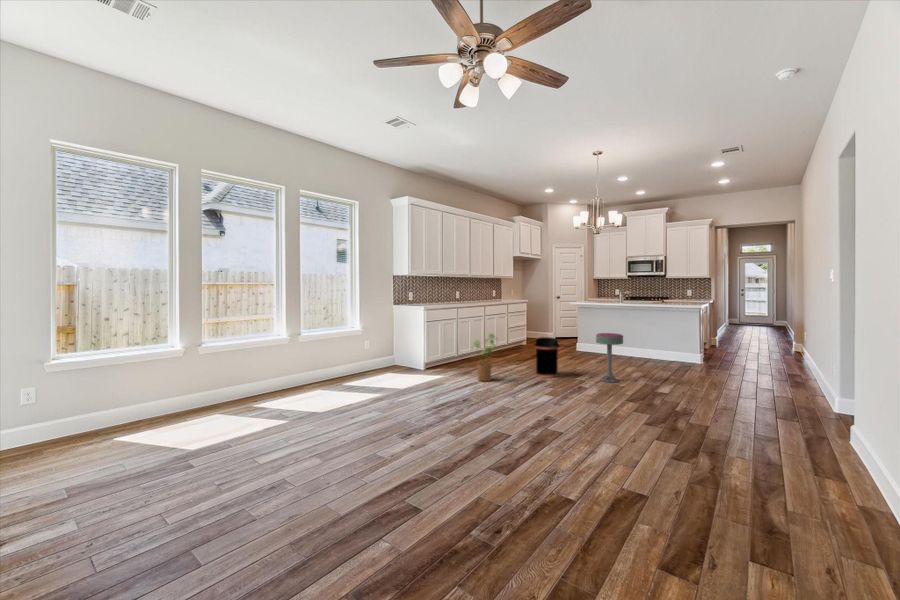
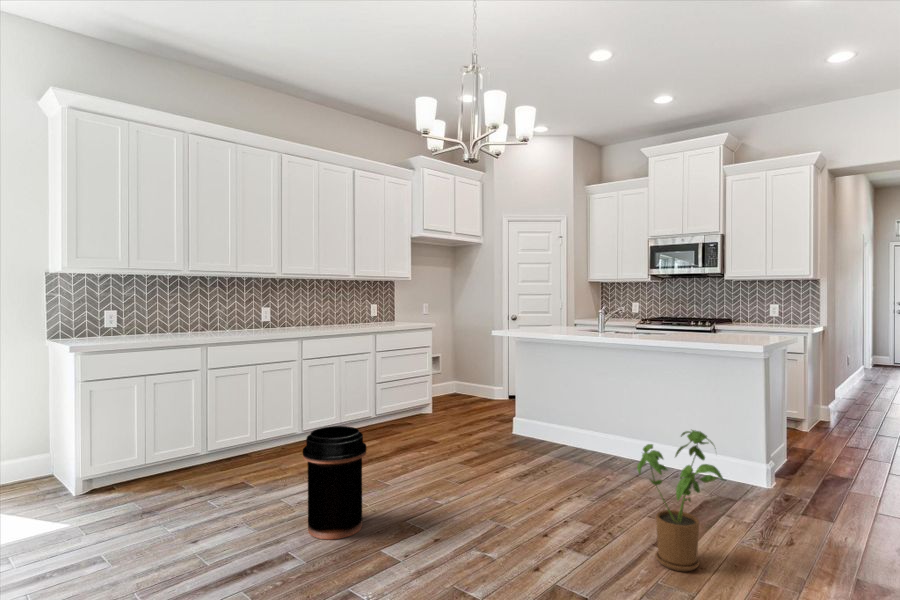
bar stool: present [596,333,623,382] -> none [436,425,507,573]
house plant: present [473,334,497,381] -> present [637,430,723,571]

